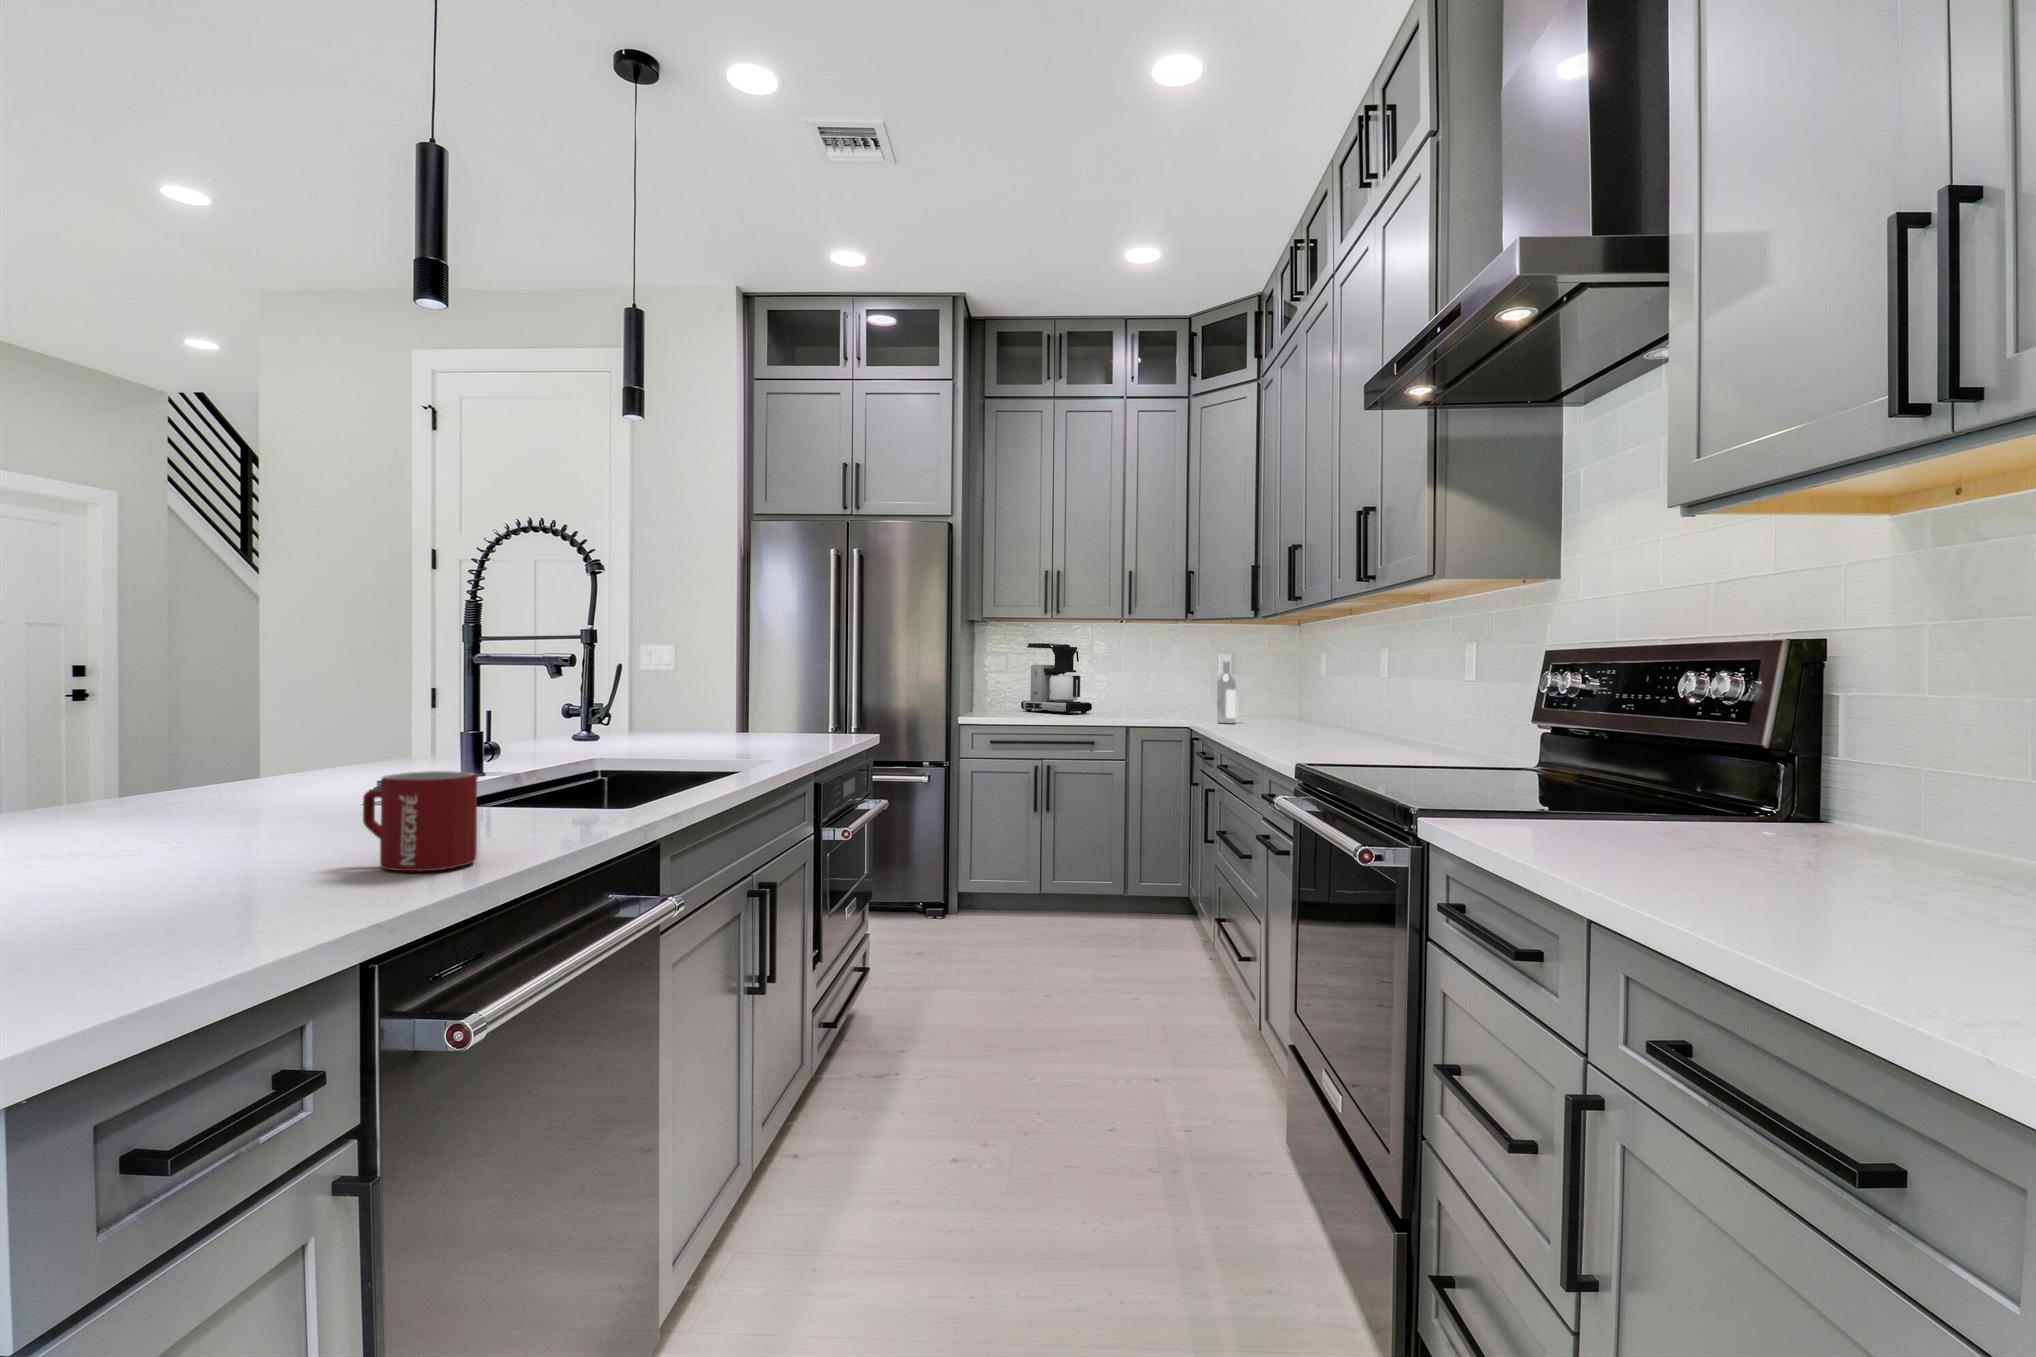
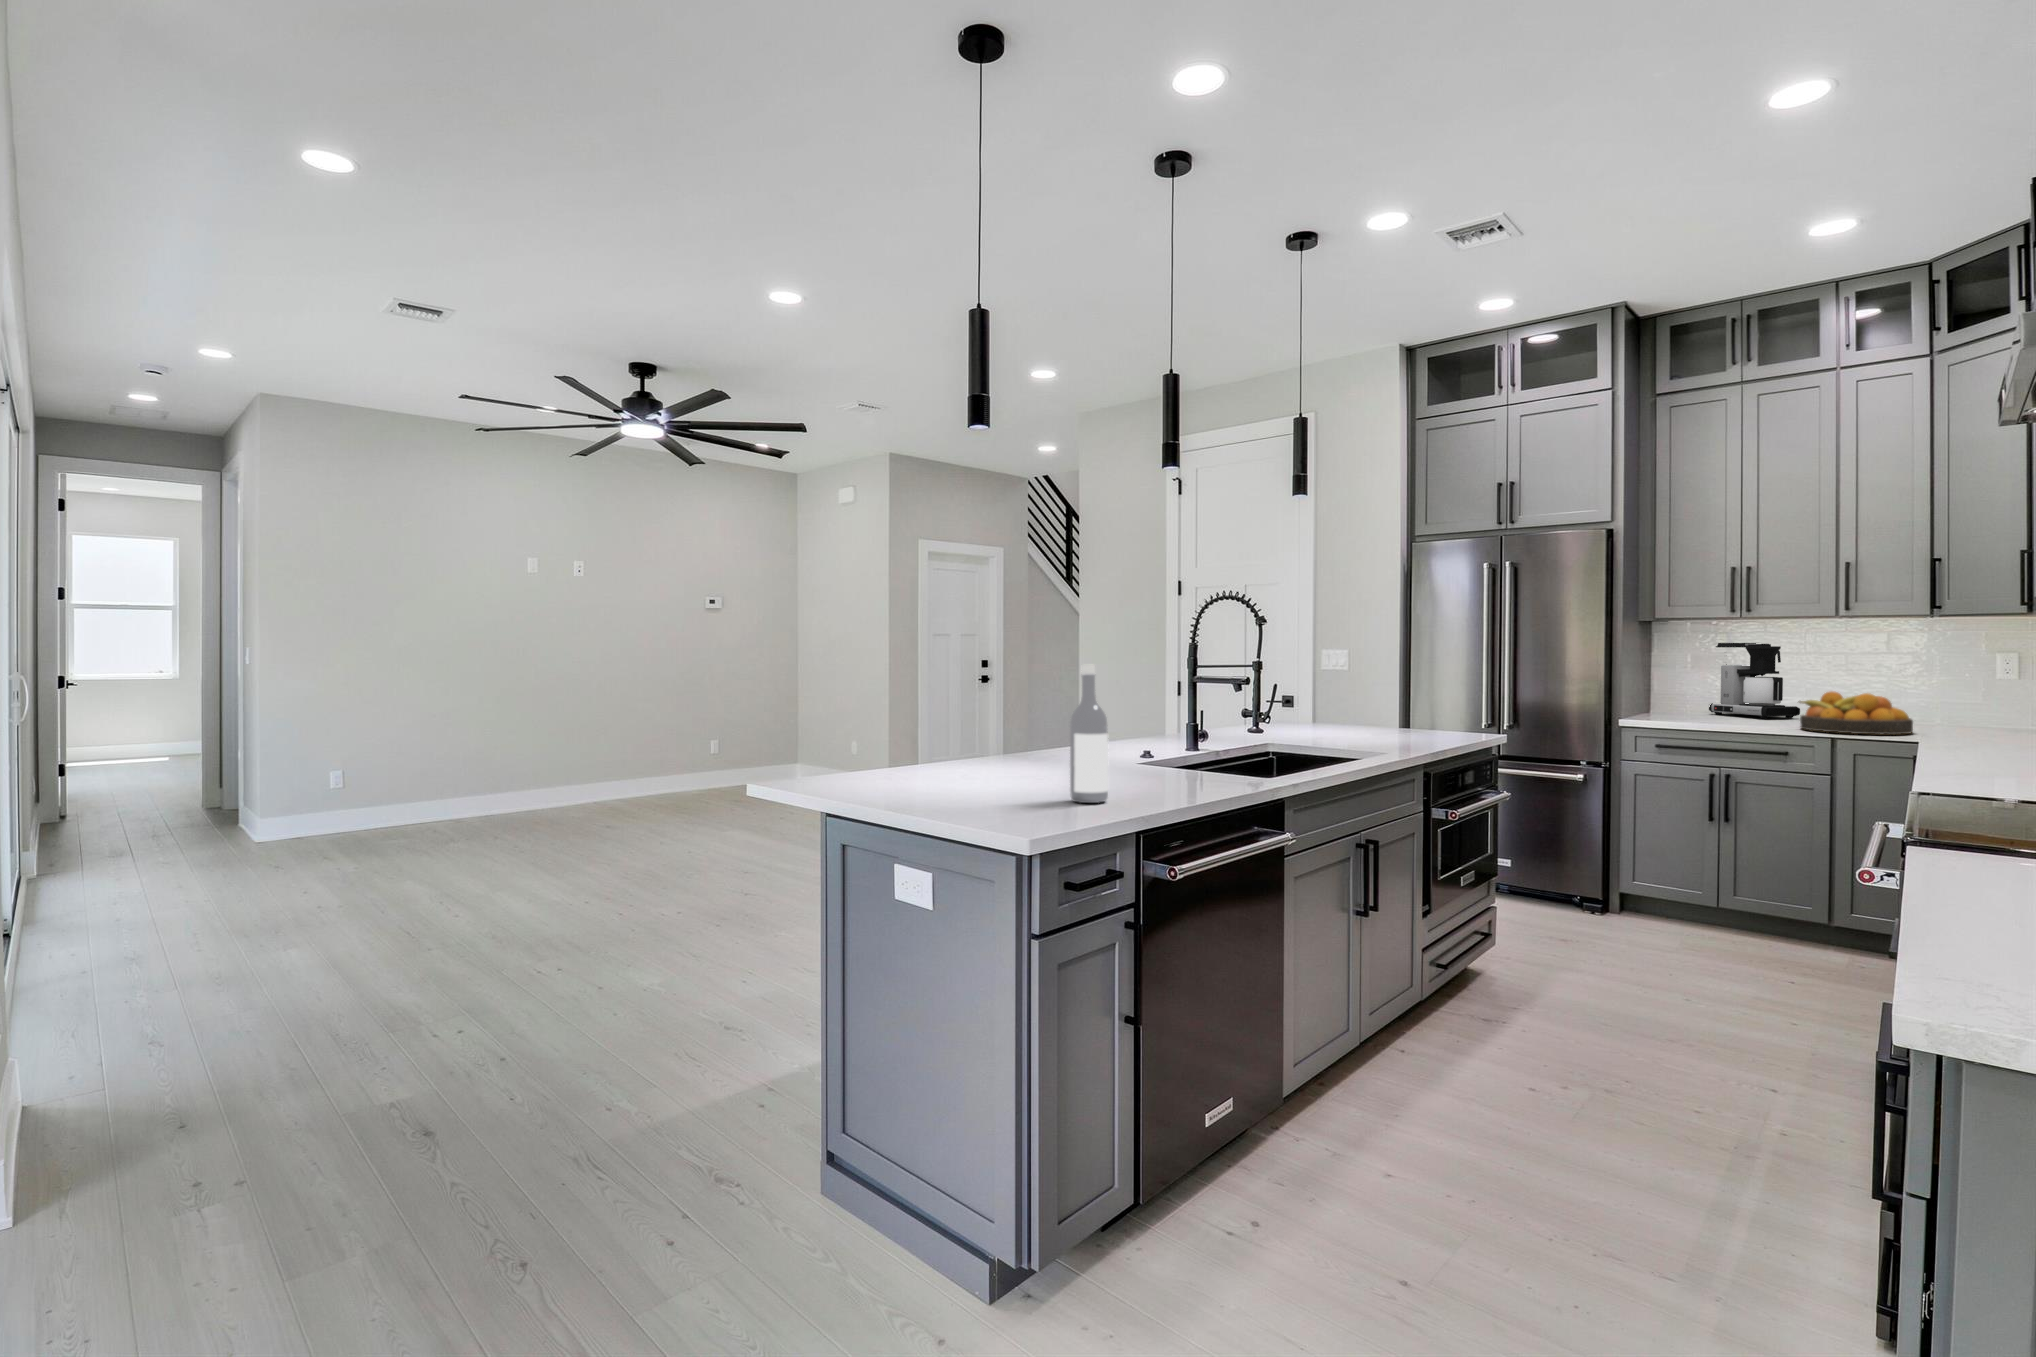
wine bottle: present [1217,656,1236,723] -> present [1070,665,1108,803]
fruit bowl: none [1103,687,1184,724] -> present [1800,692,1913,735]
mug: present [363,771,477,871] -> none [1135,750,1183,798]

